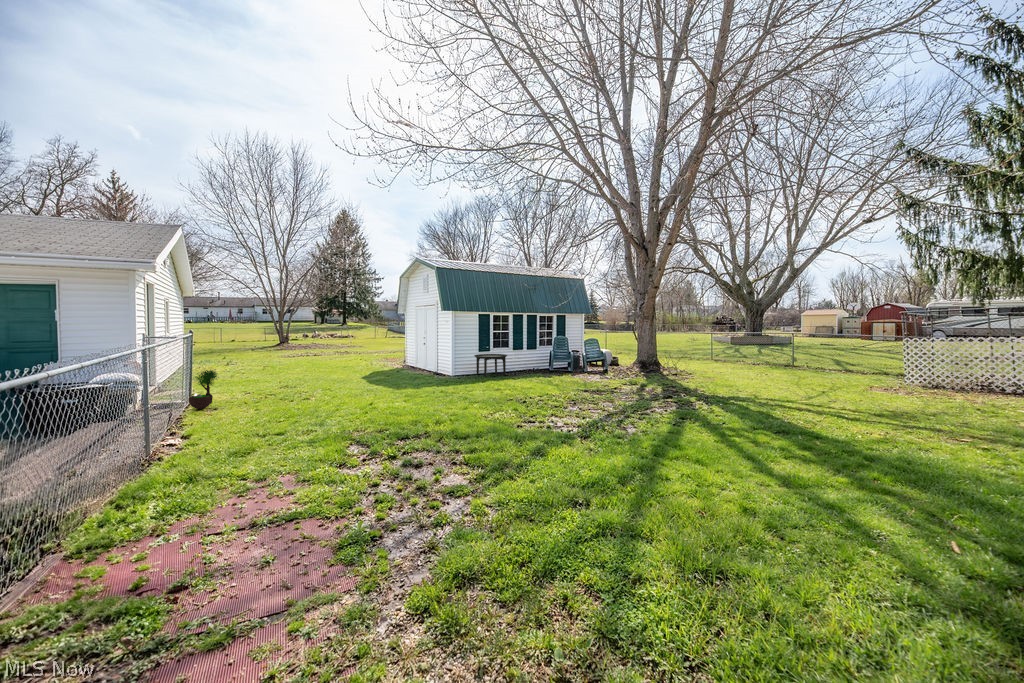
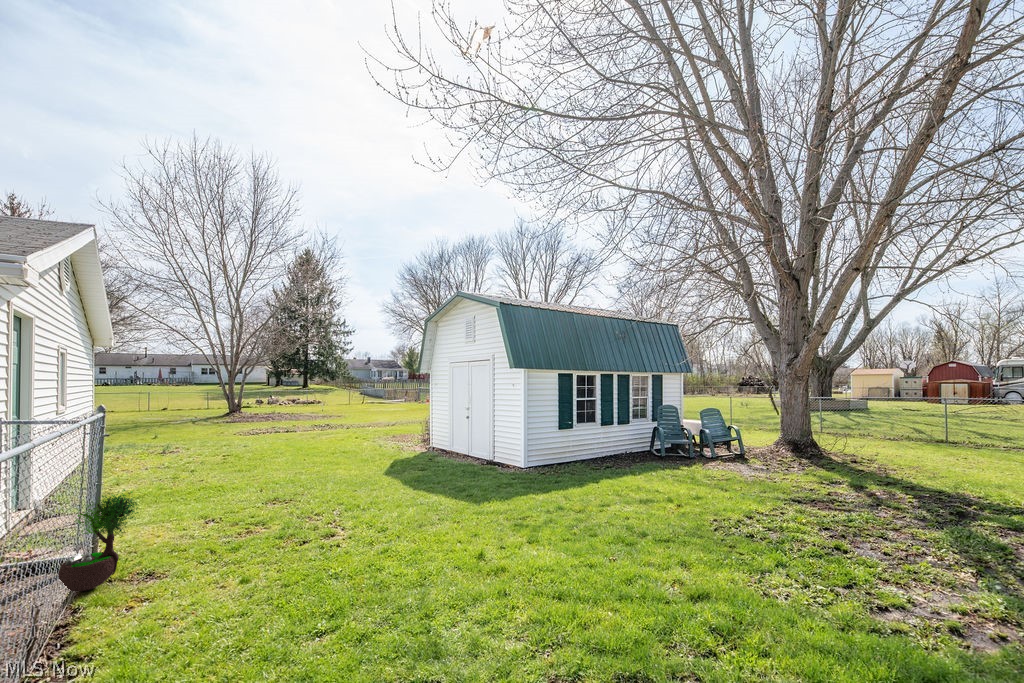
round table: present [474,354,507,377] -> none [557,433,609,471]

